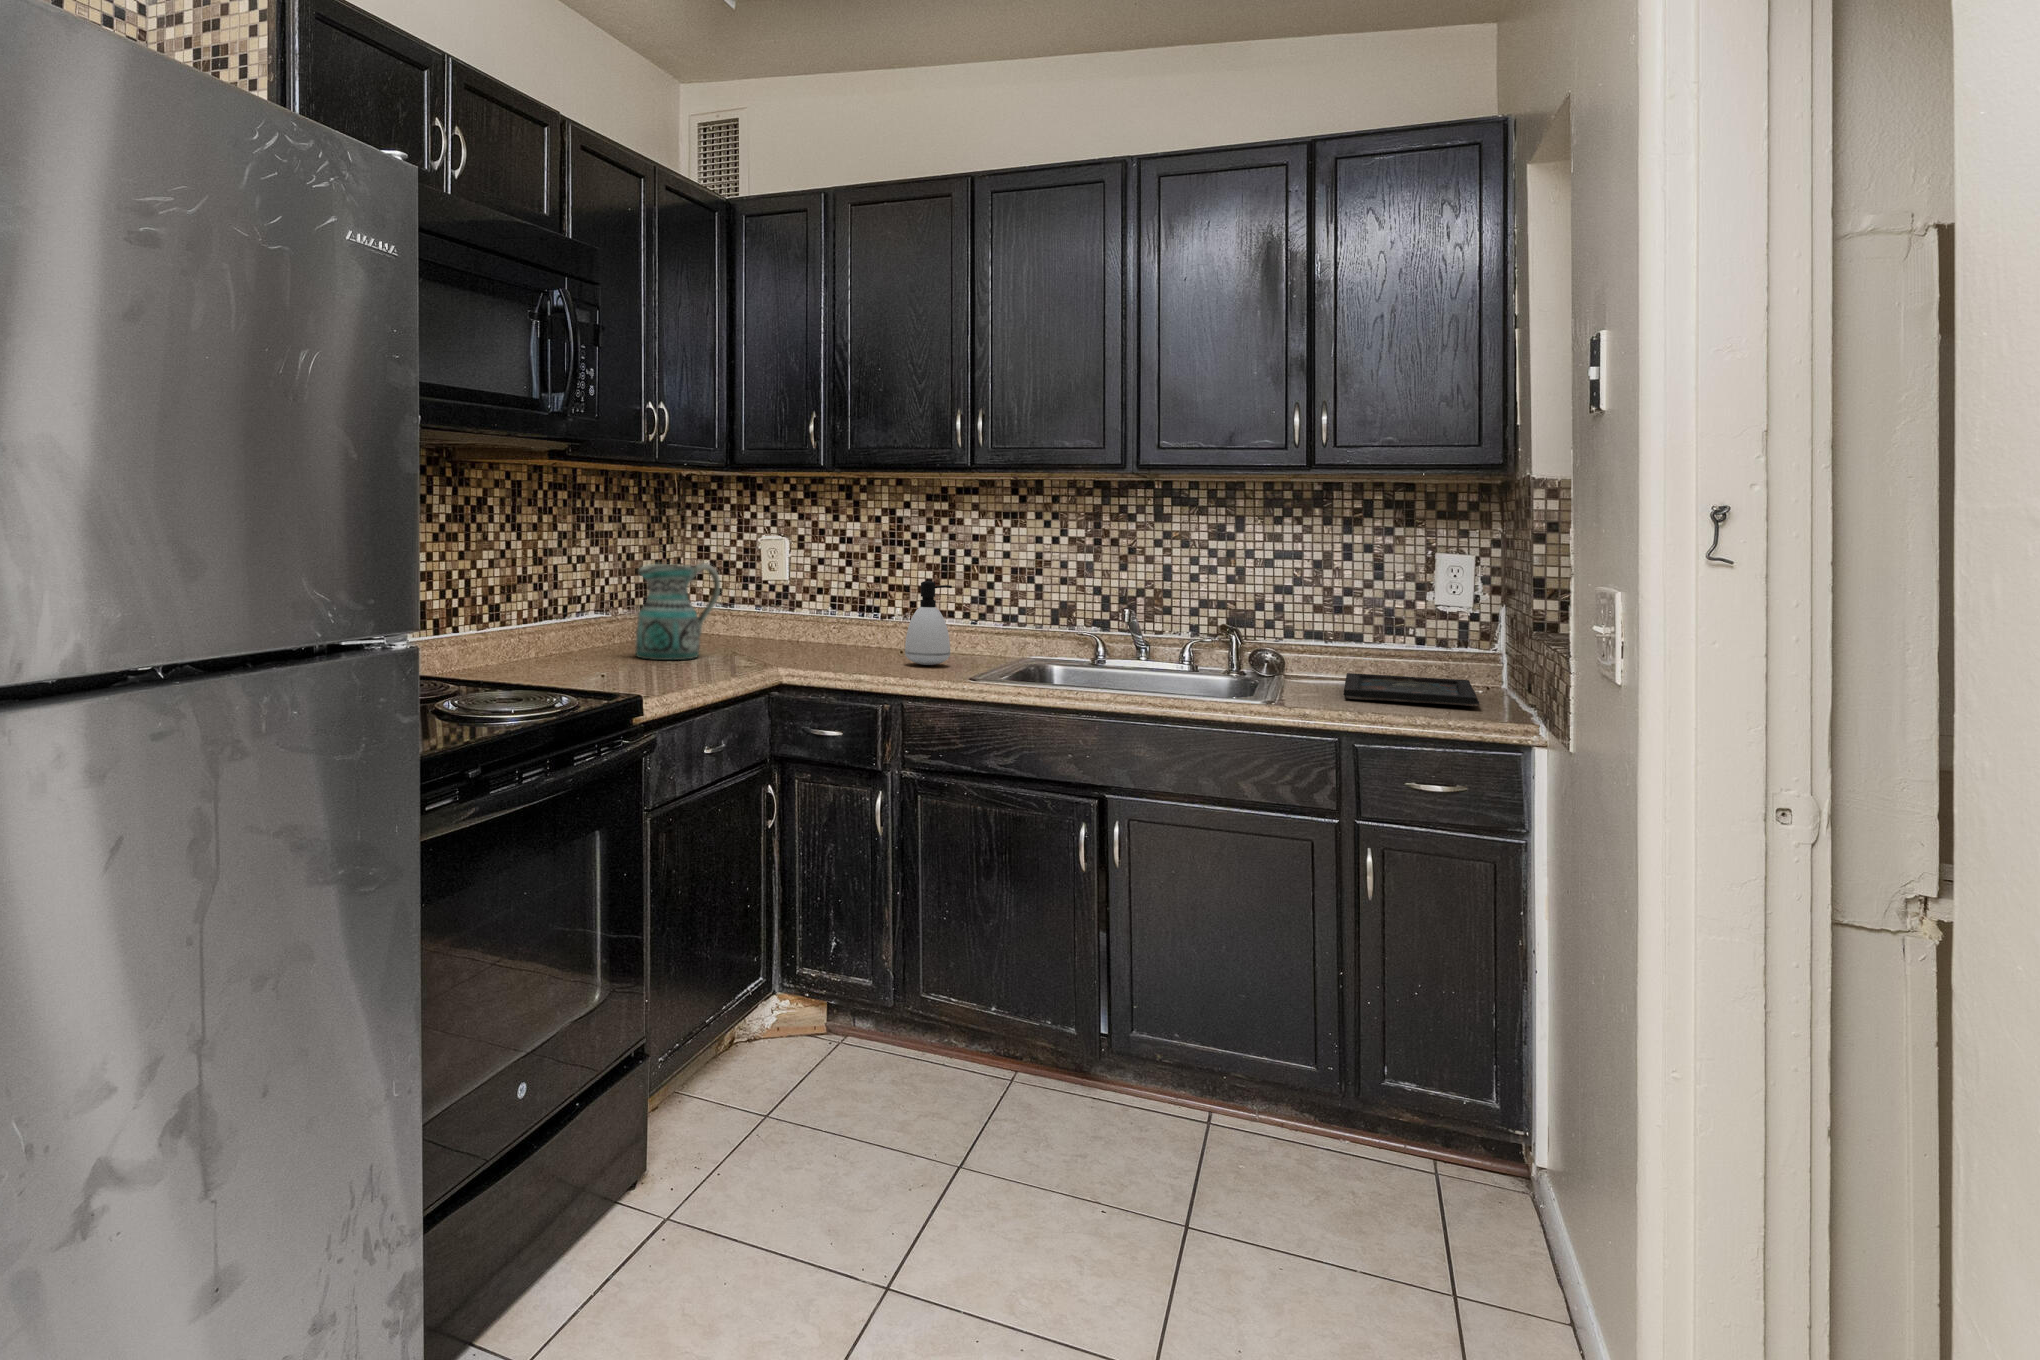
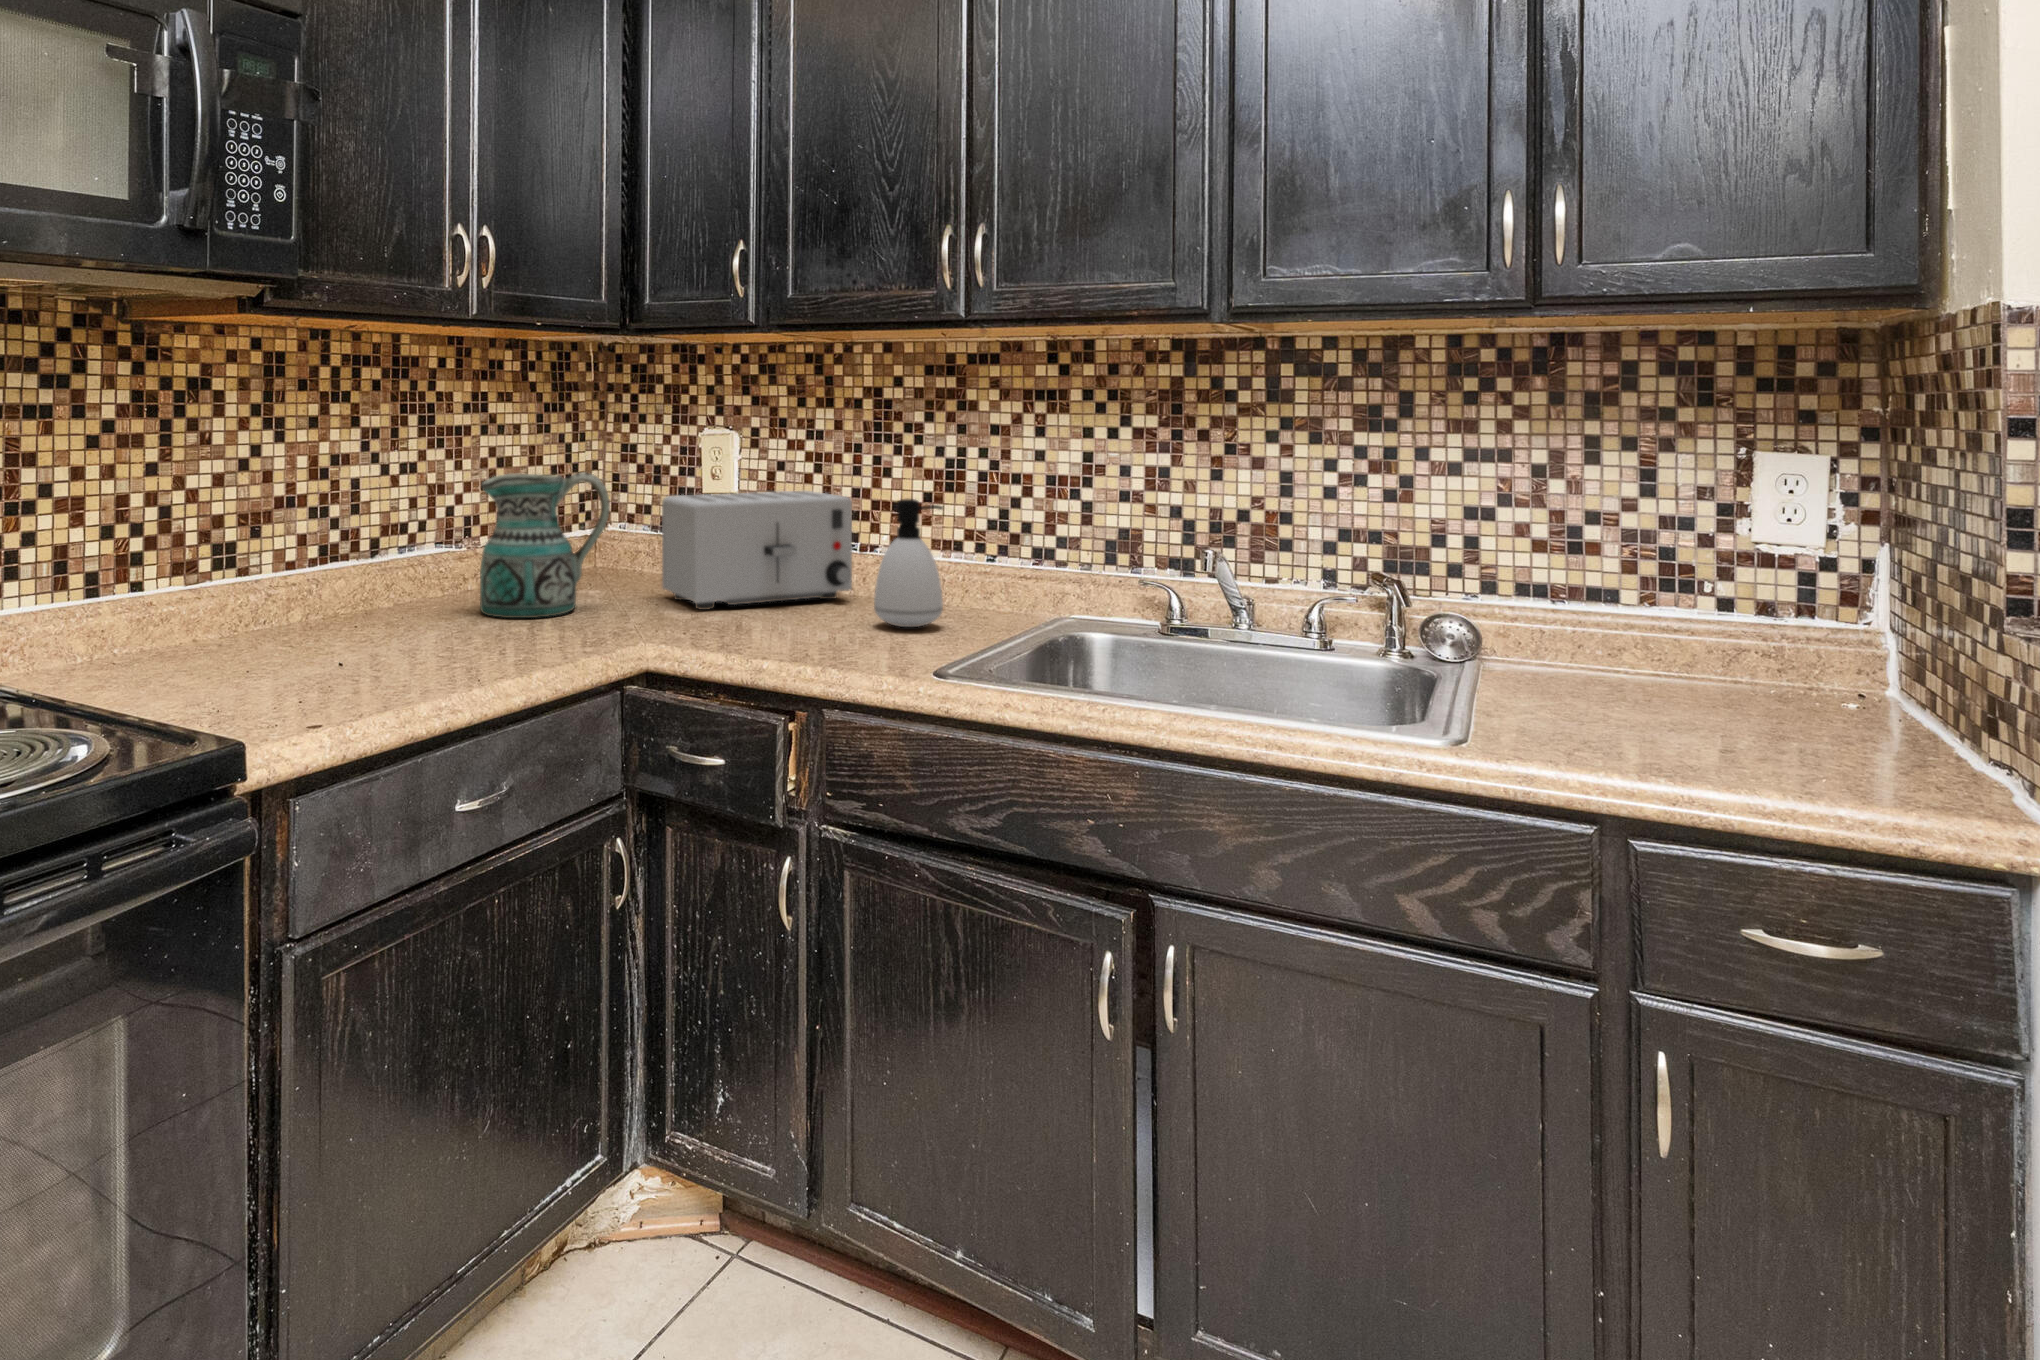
toaster: none [746,579,878,657] -> present [662,491,852,610]
tray: present [1343,673,1479,706] -> none [1586,652,1866,741]

